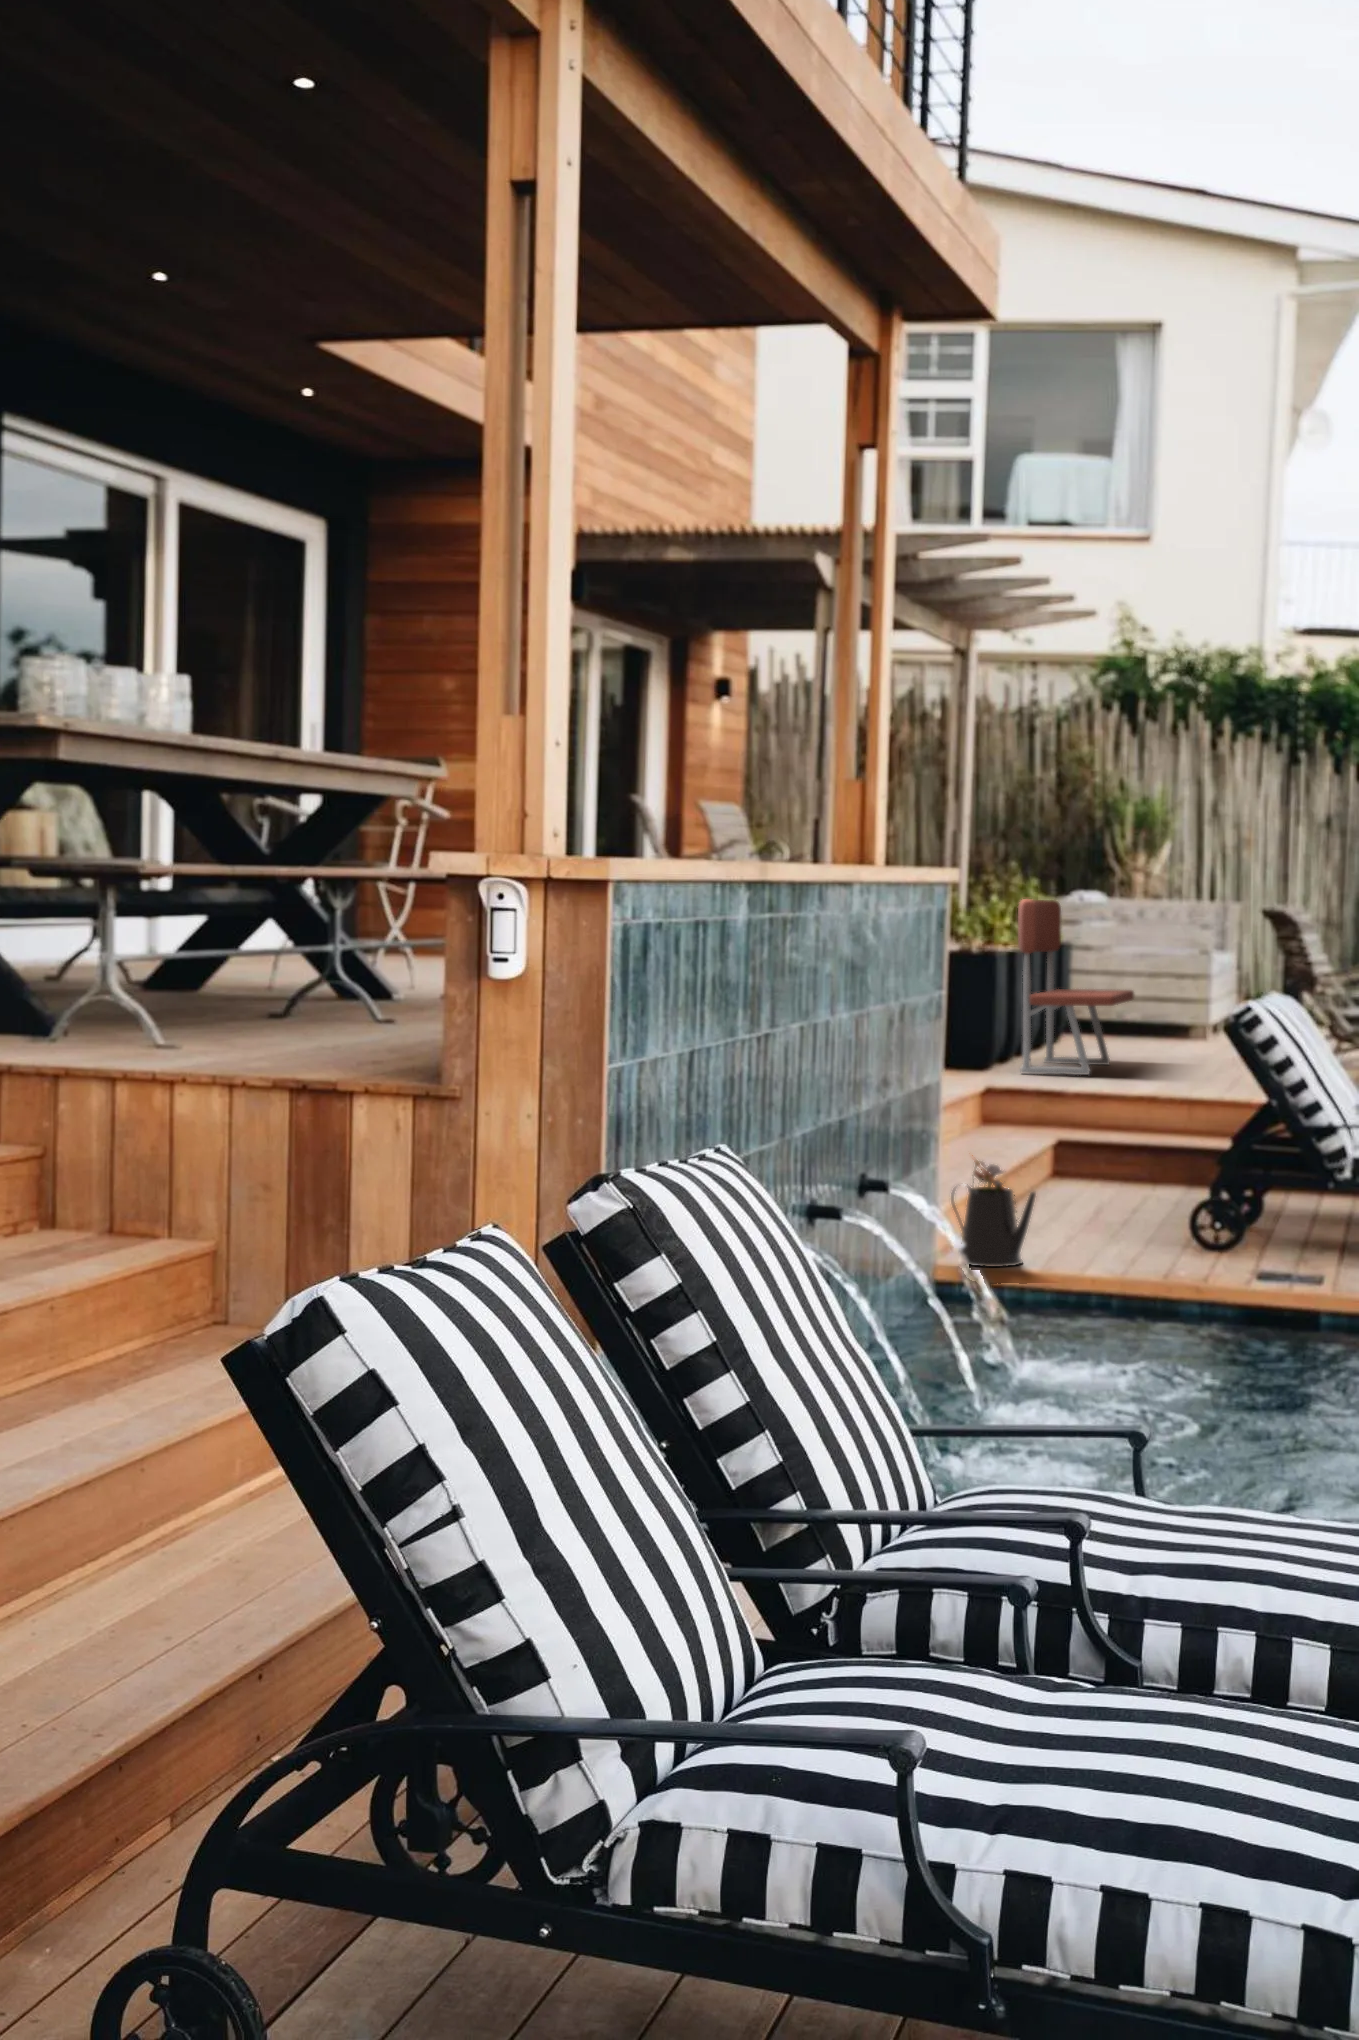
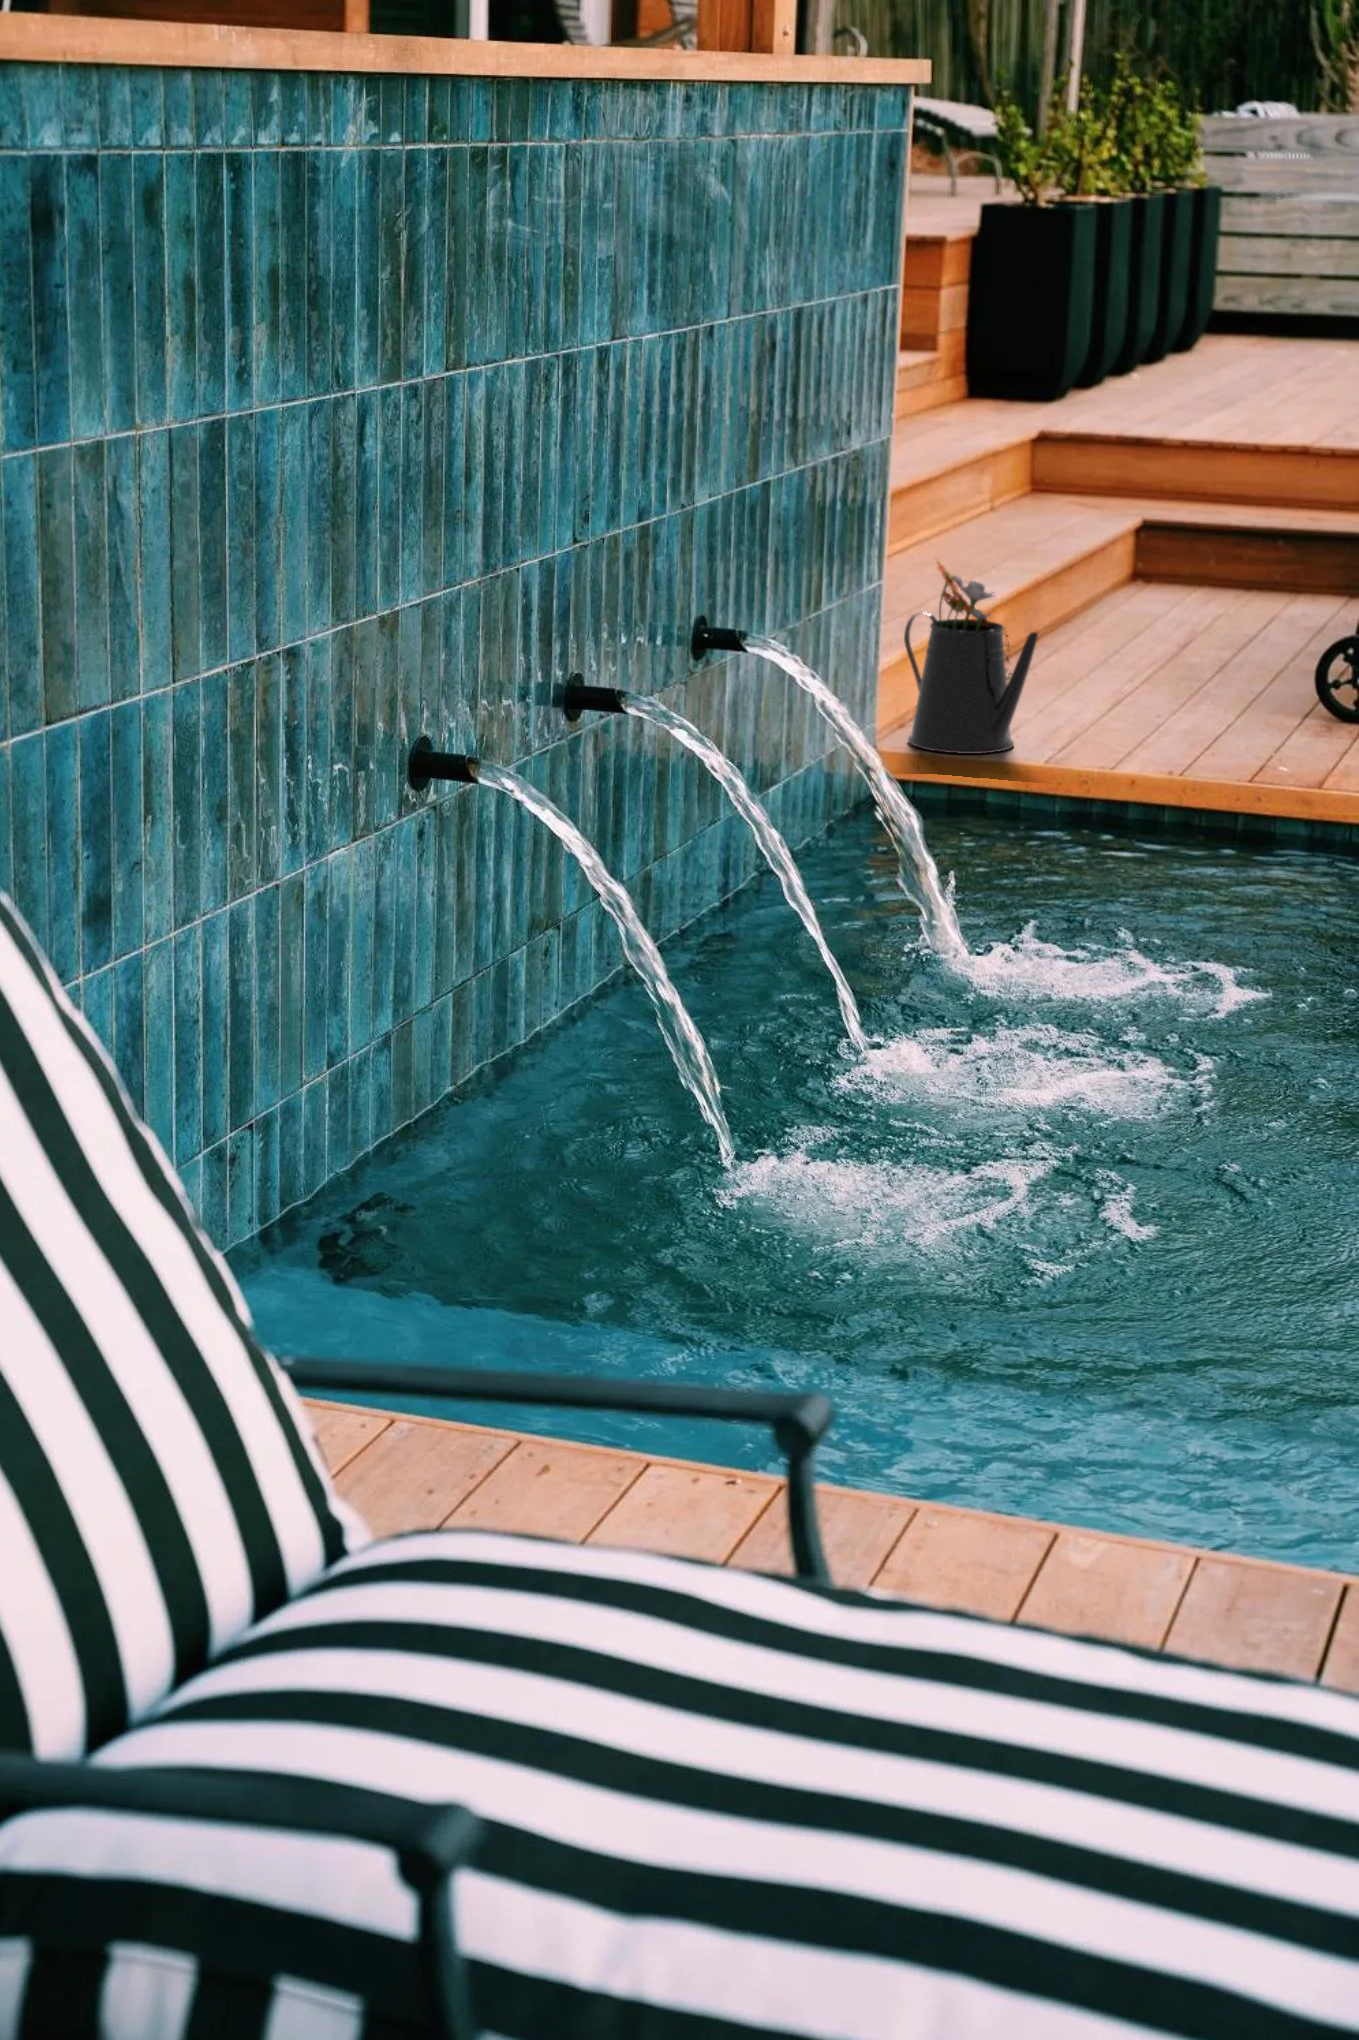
bench: present [1018,899,1134,1075] -> none [1108,116,1303,409]

